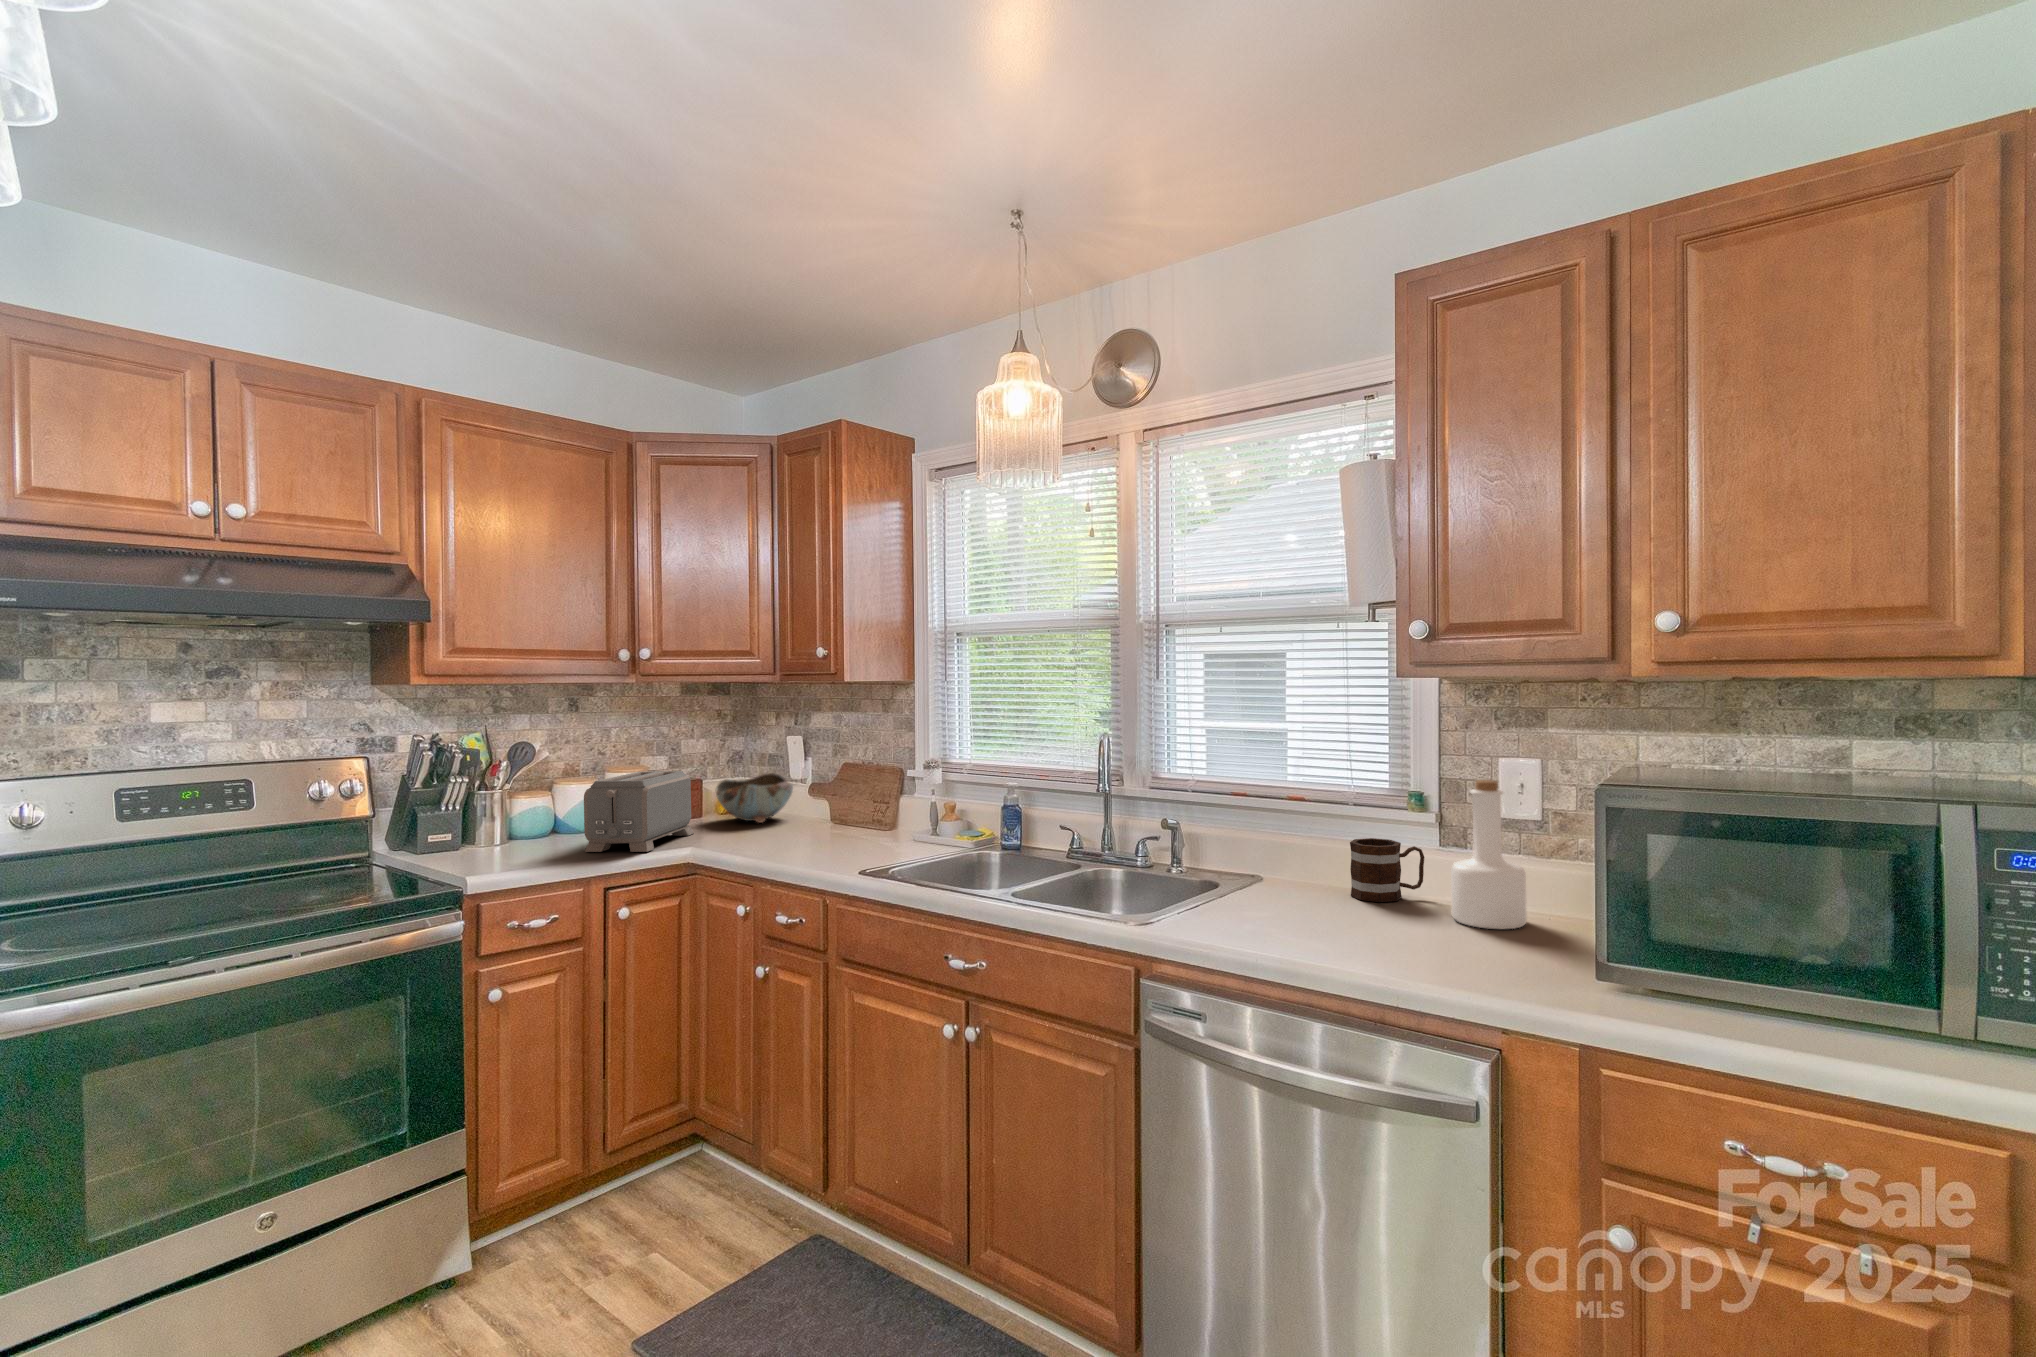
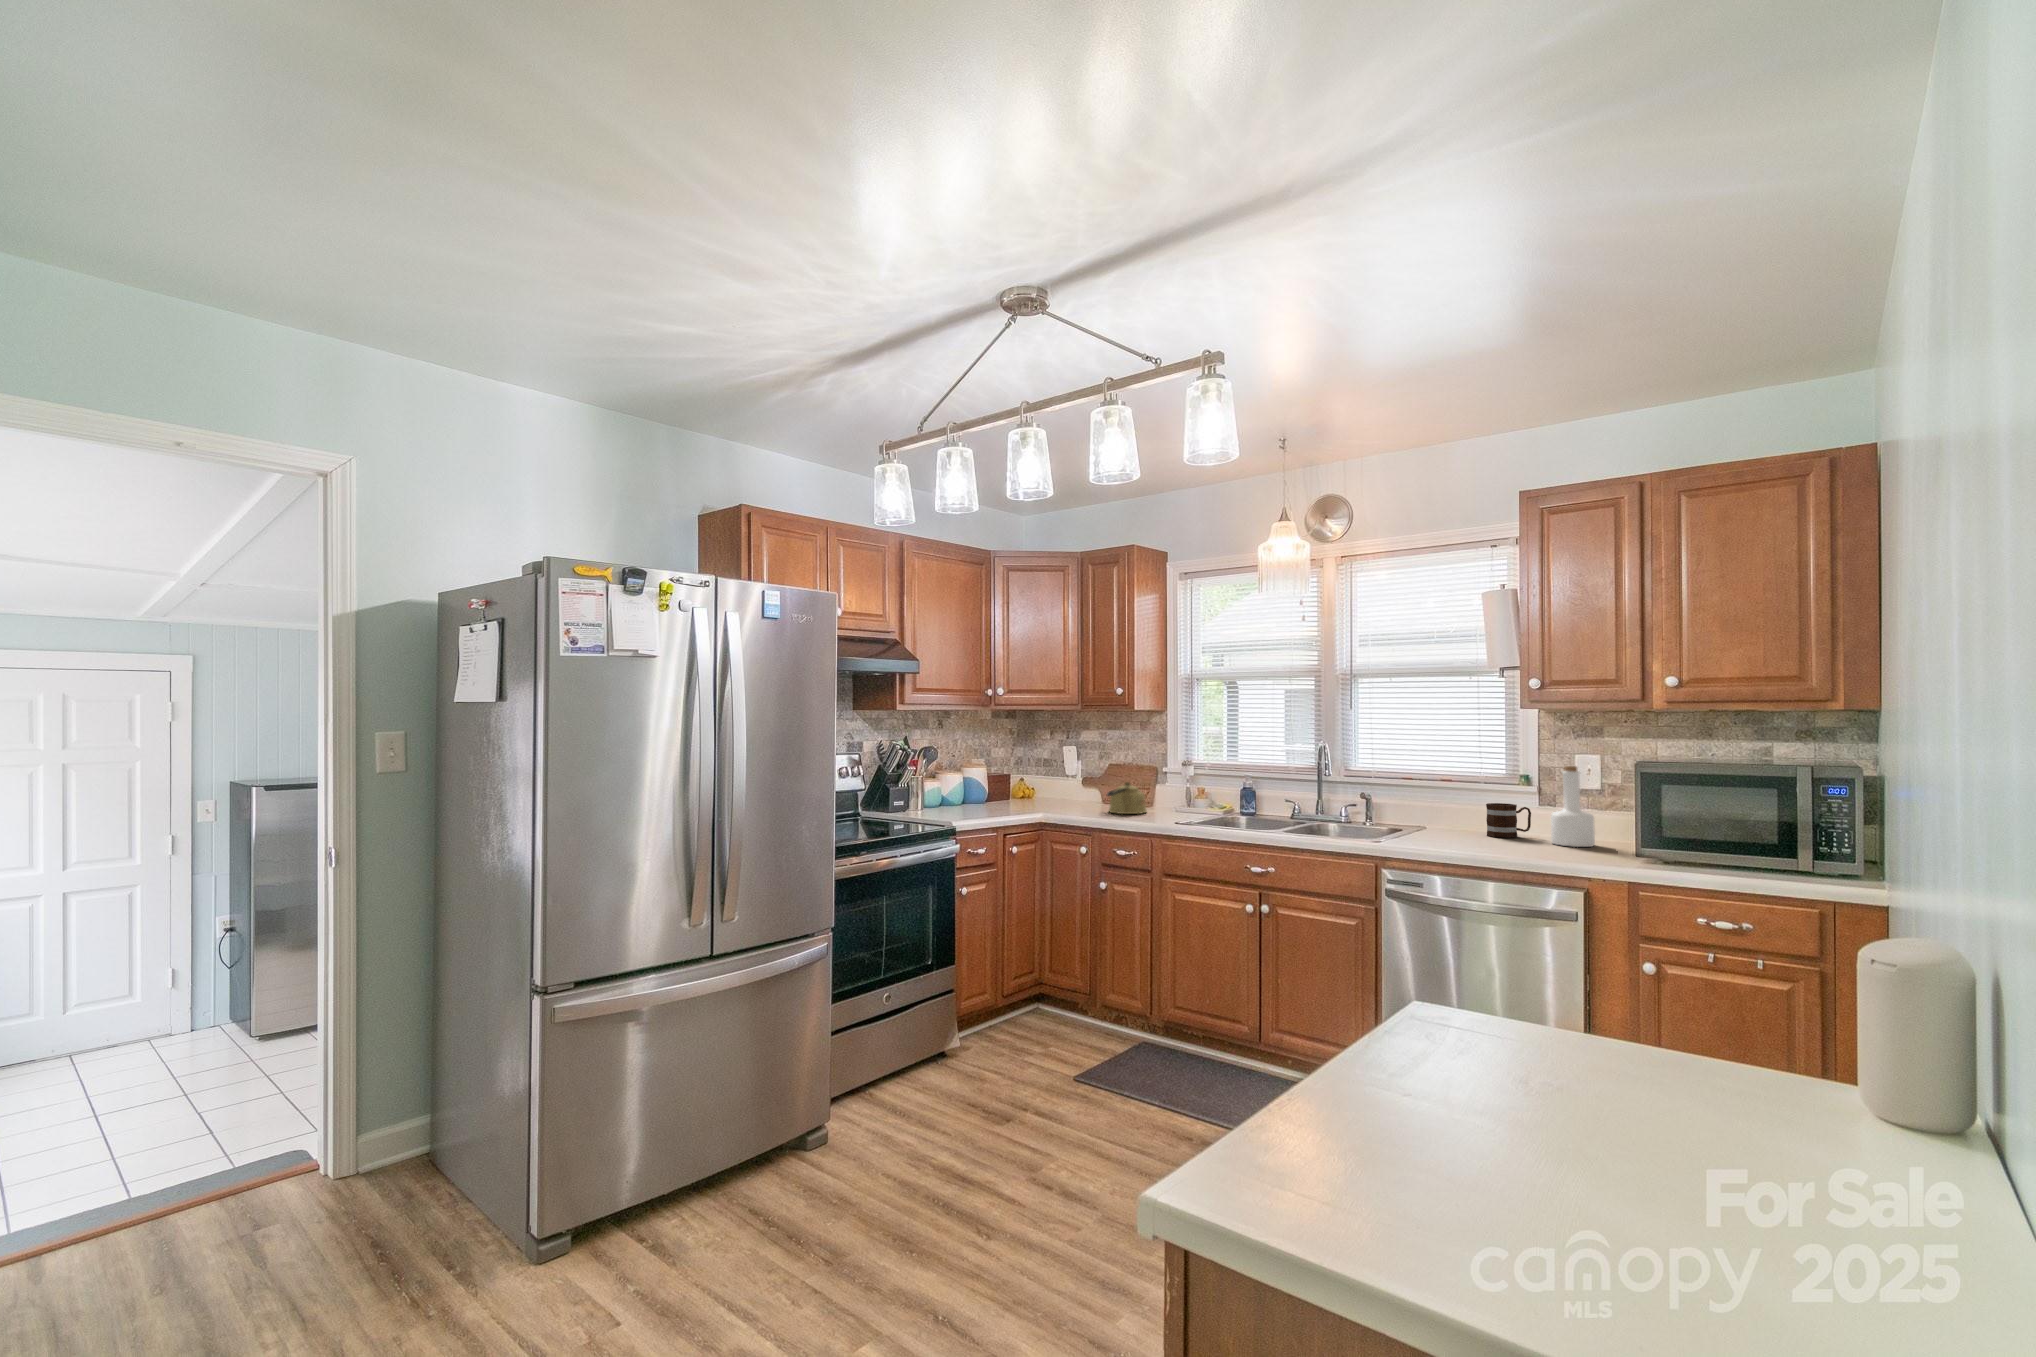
toaster: present [584,771,694,852] -> none [976,765,1025,814]
bowl: present [716,773,793,823] -> none [1026,771,1076,803]
kettle: none [793,796,862,848] -> present [1107,782,1147,814]

